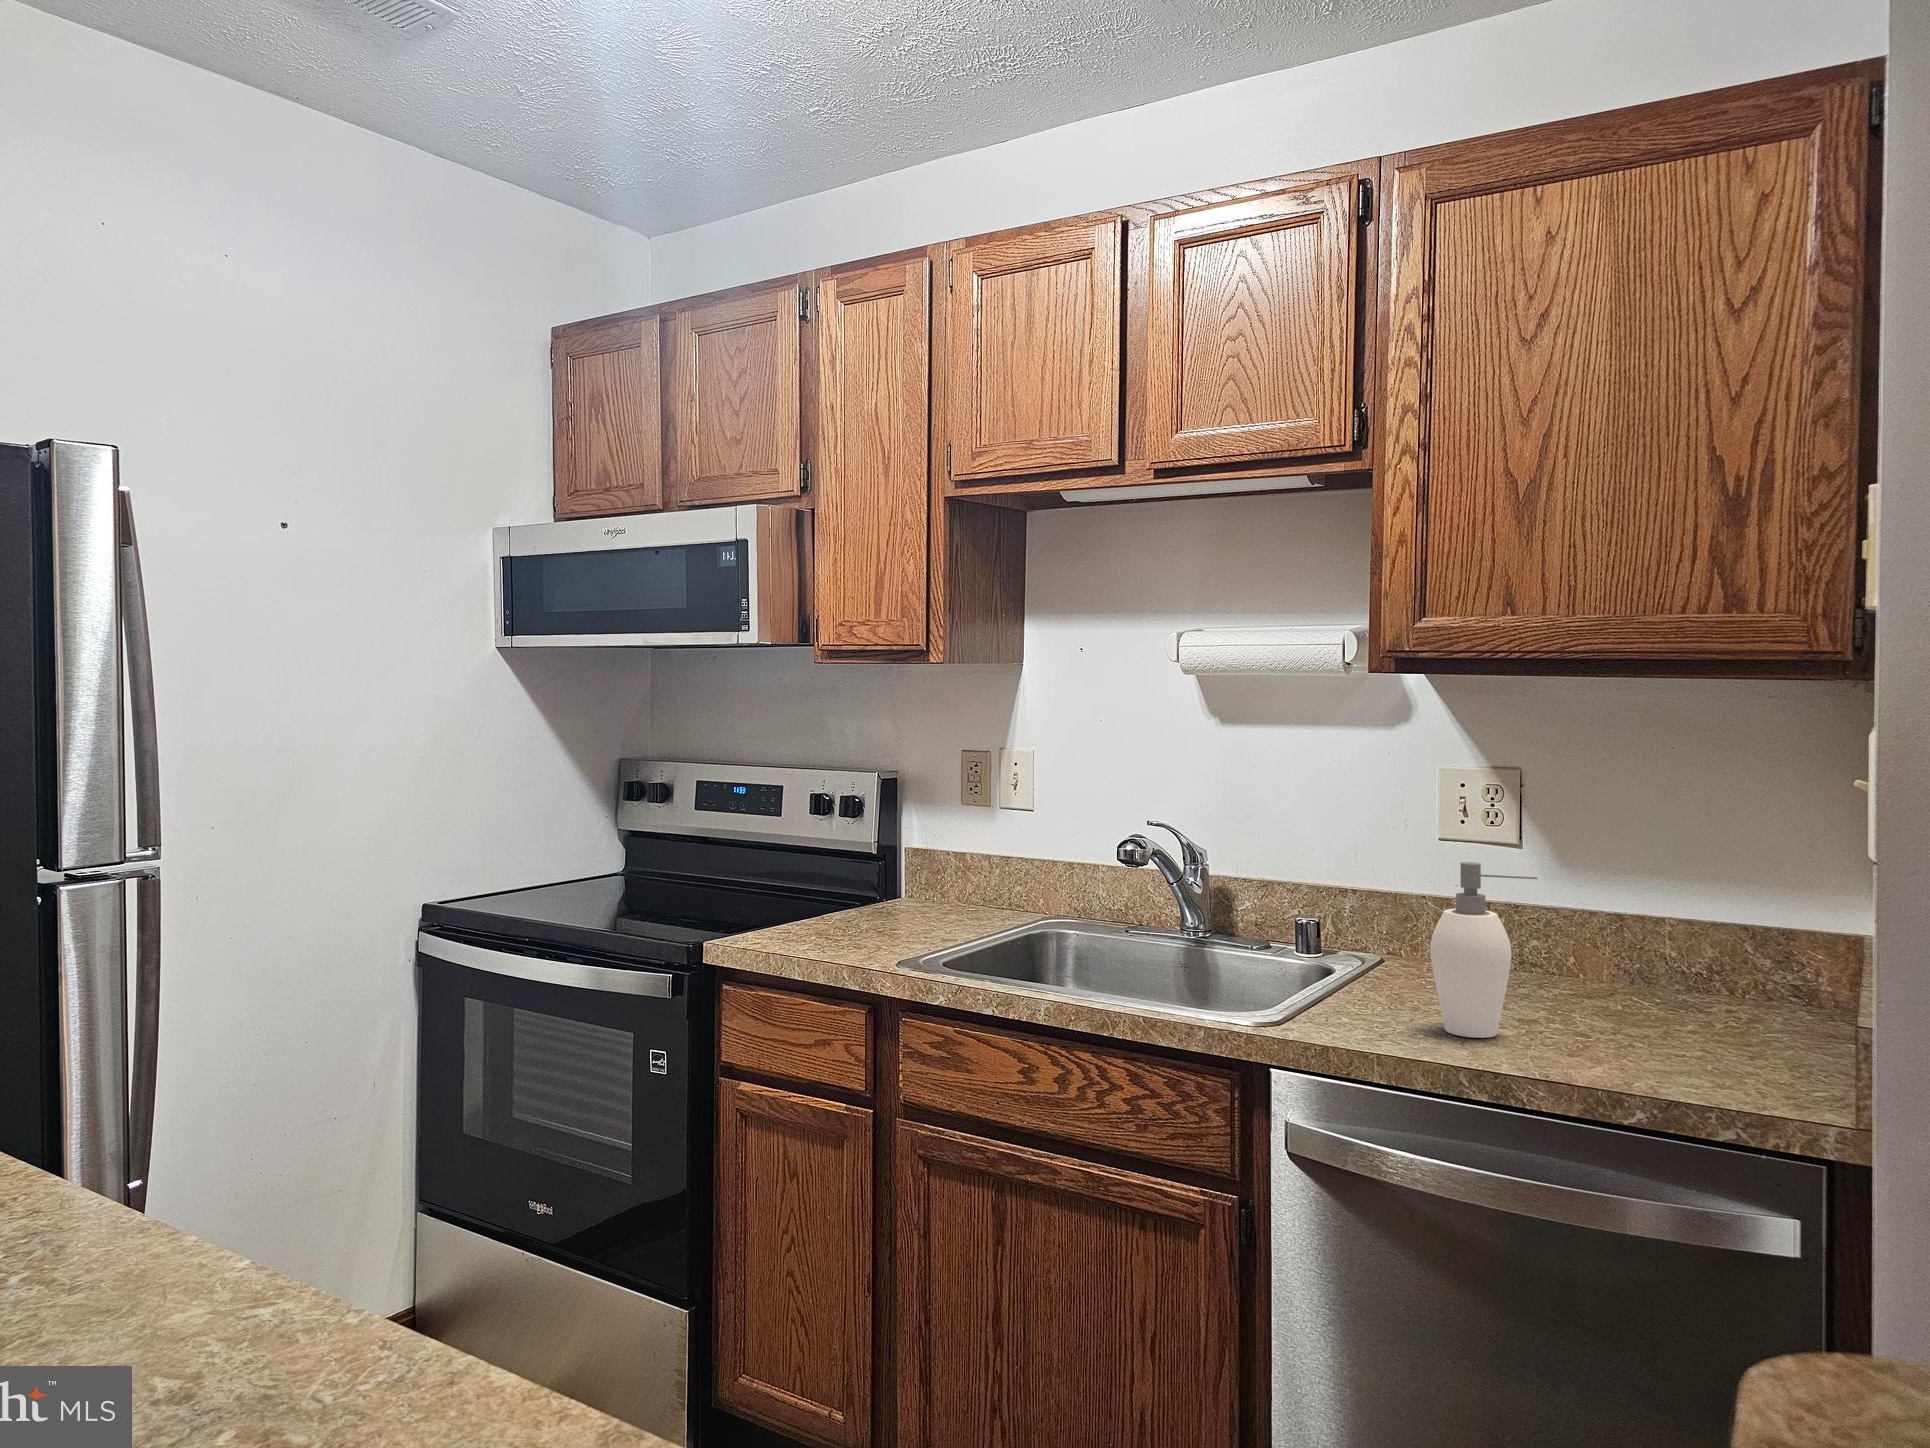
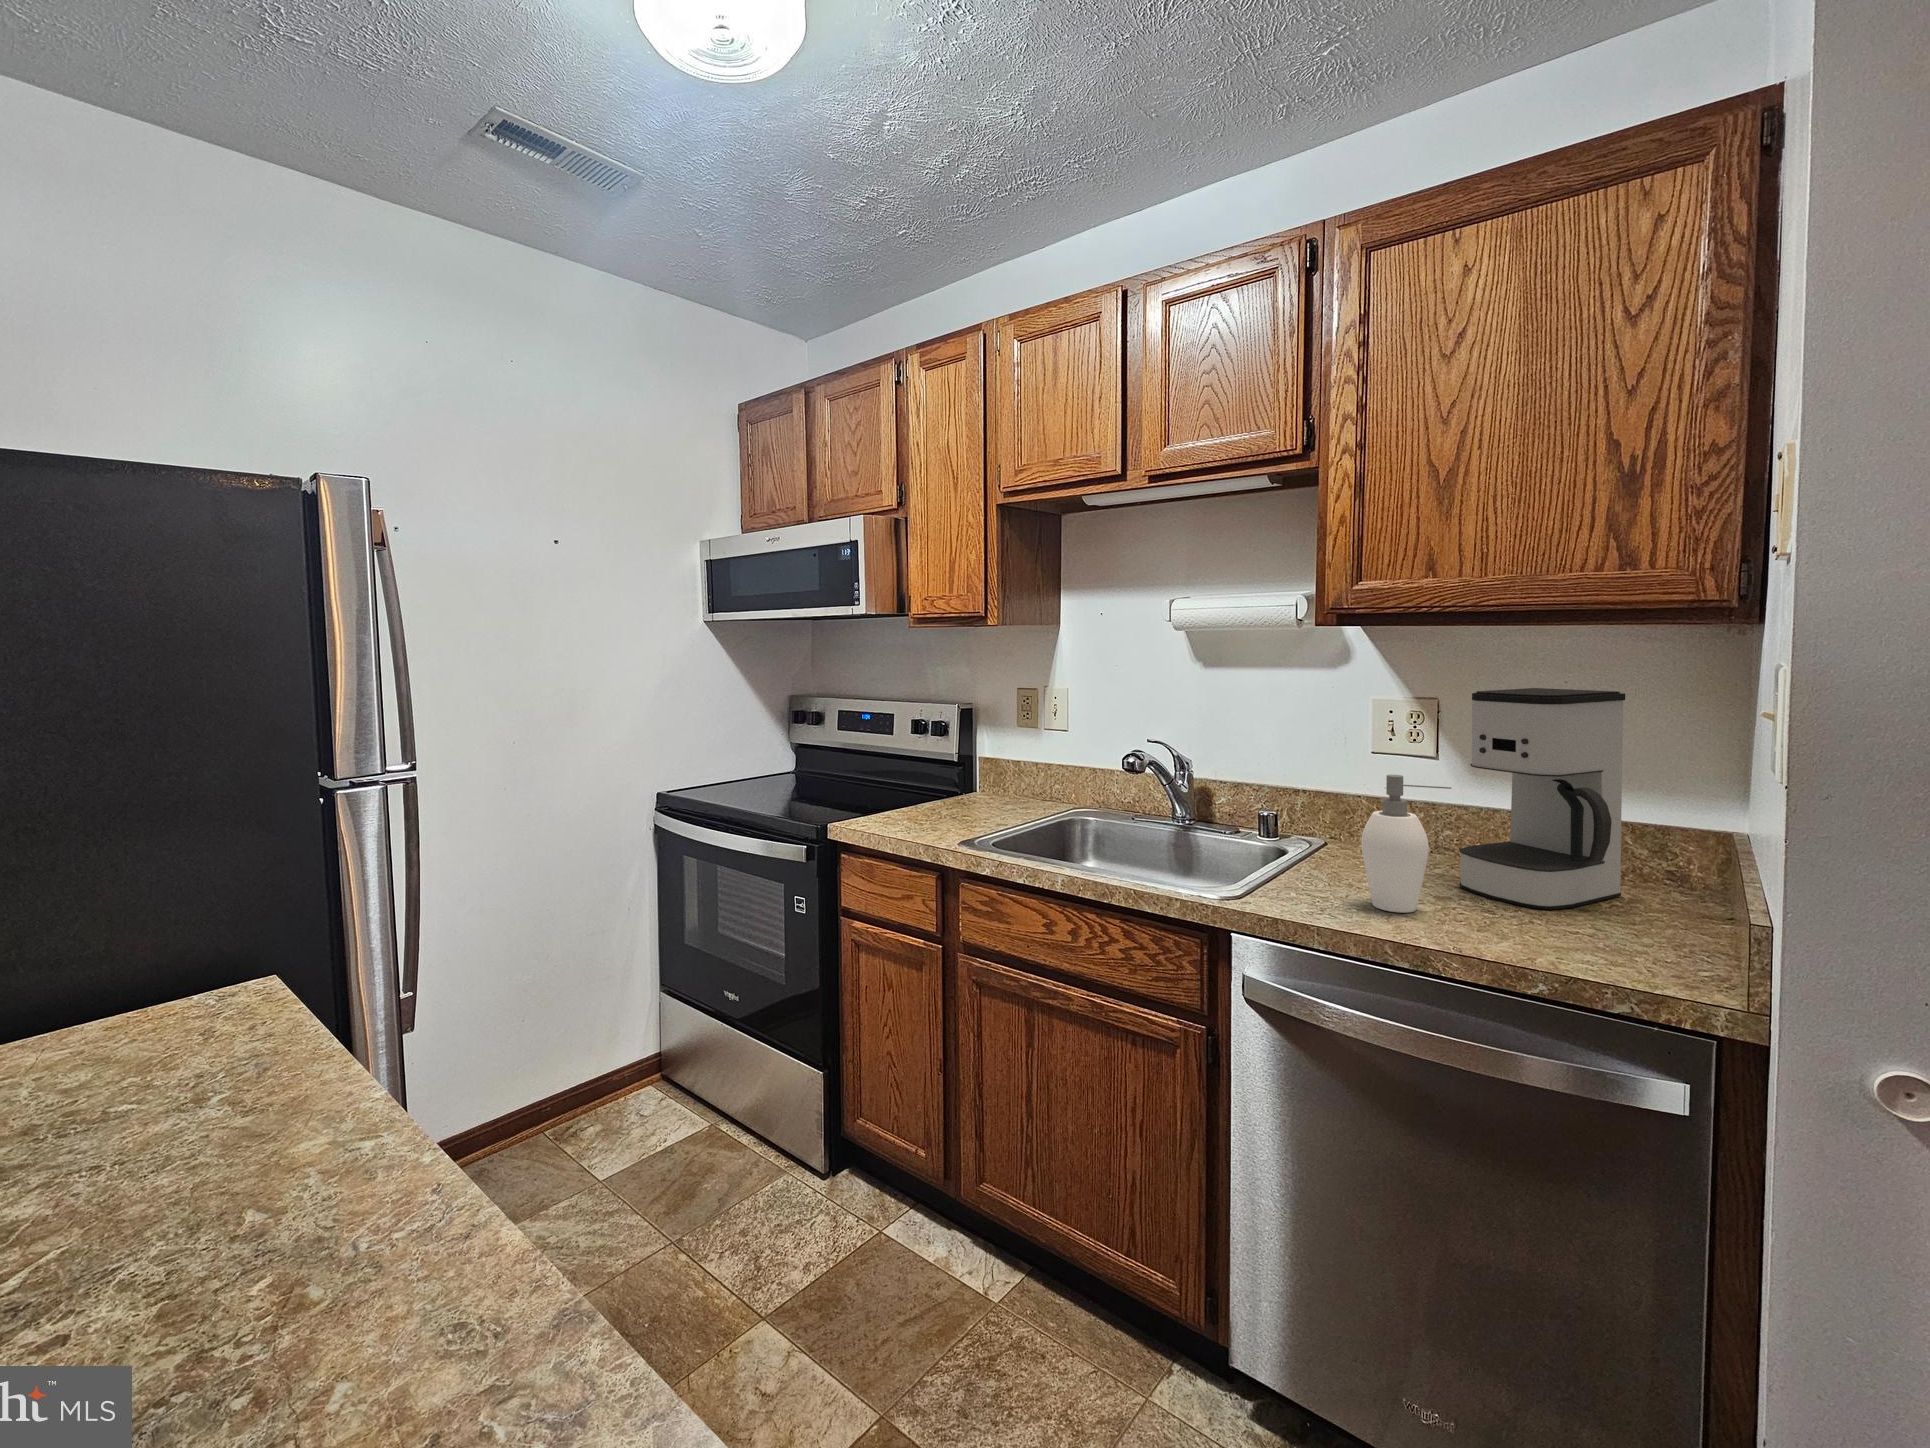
coffee maker: none [1547,755,1735,1031] -> present [1459,688,1625,910]

